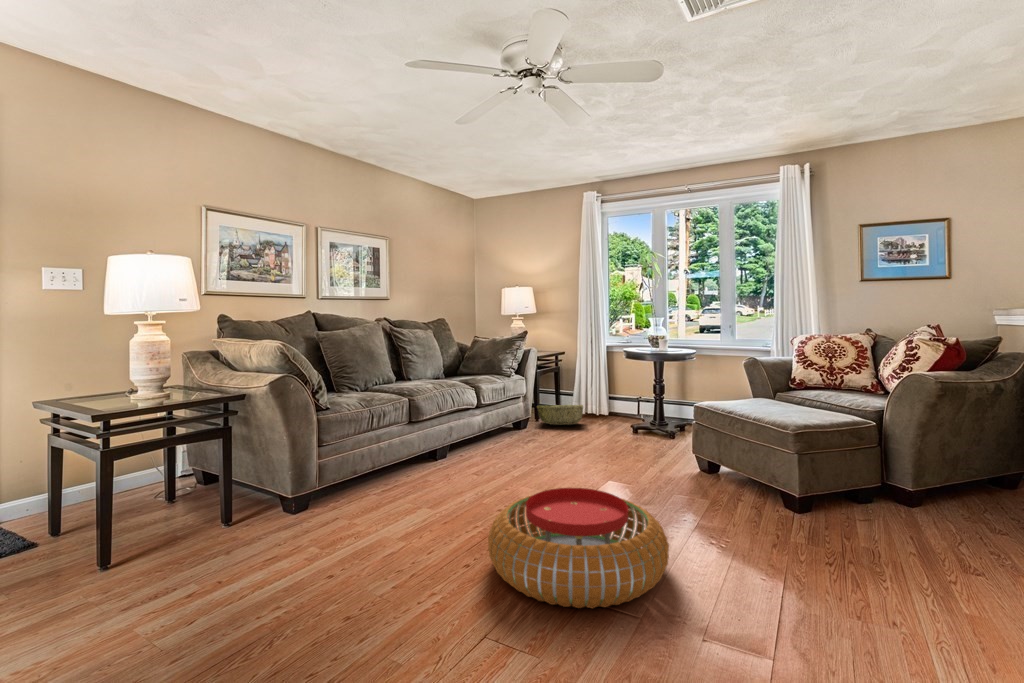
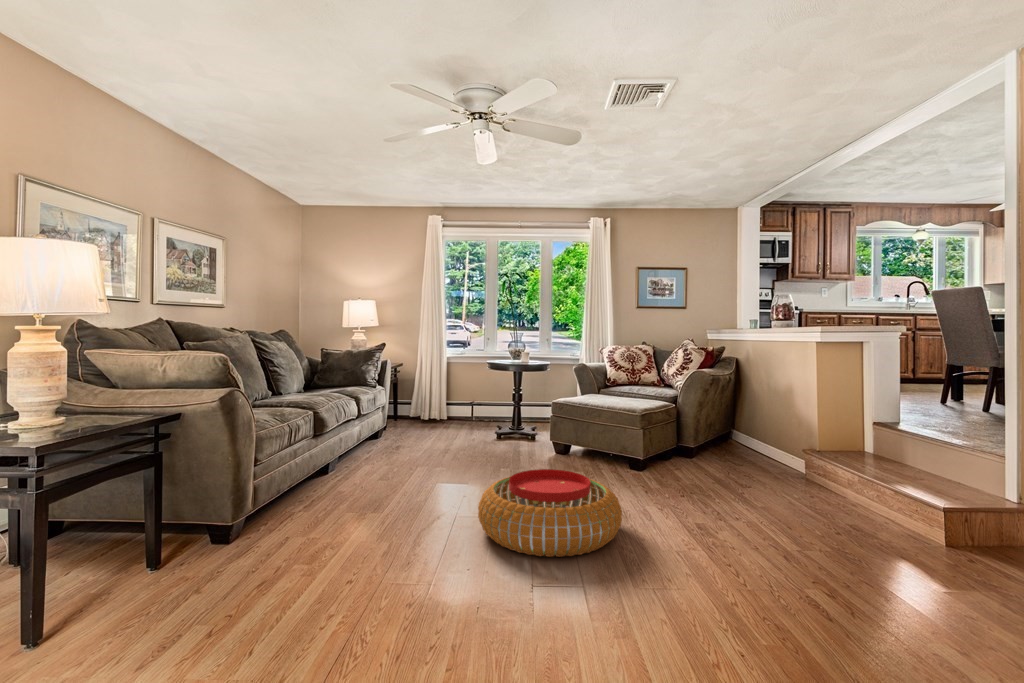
woven basket: present [537,405,583,425] -> none [391,411,436,432]

